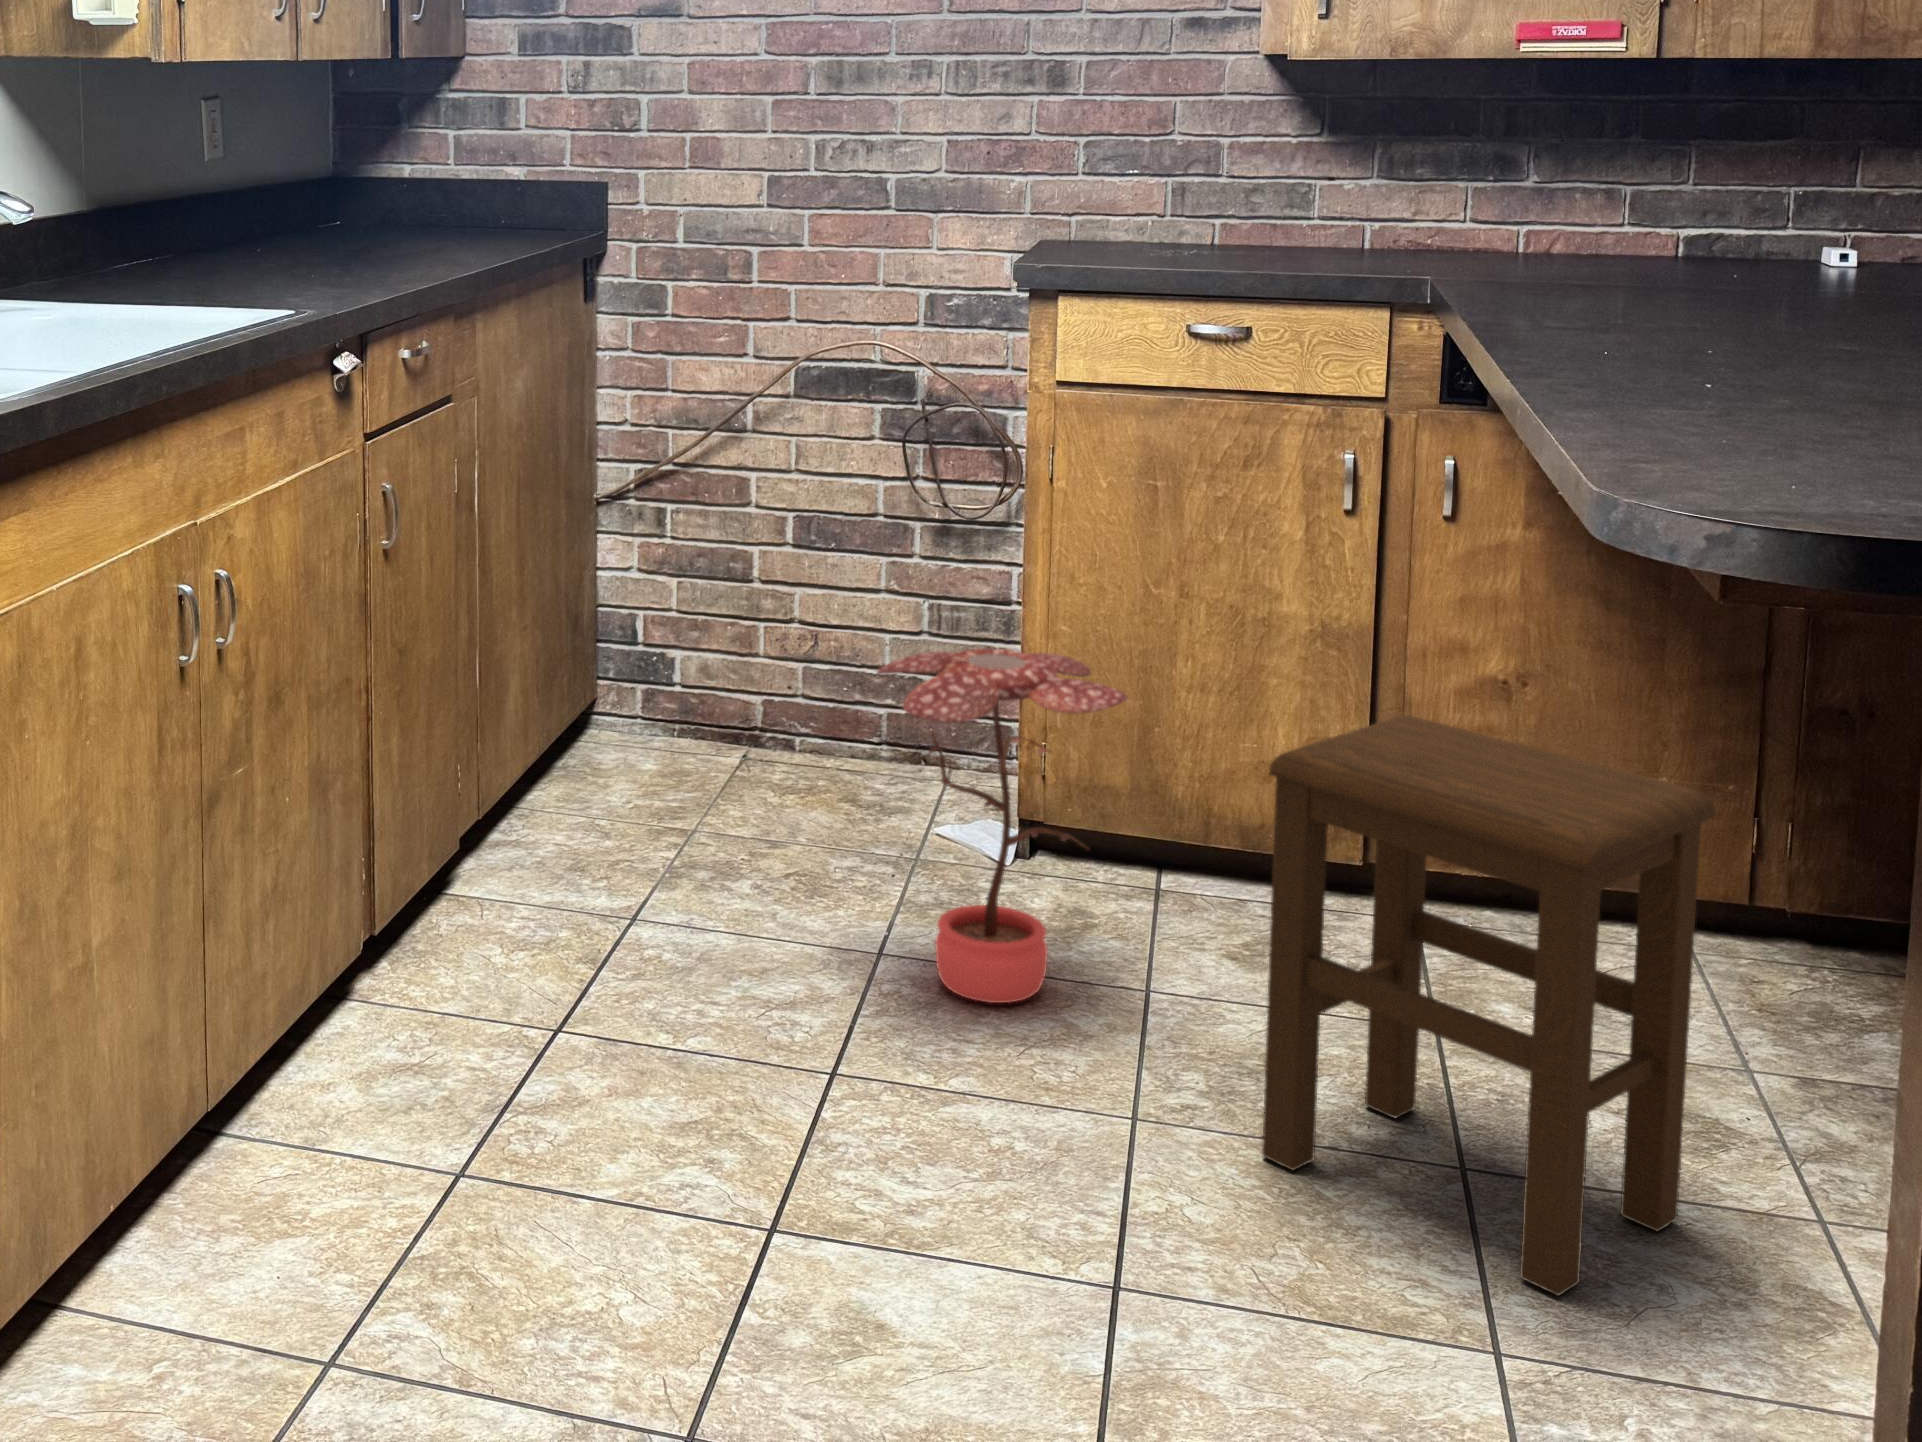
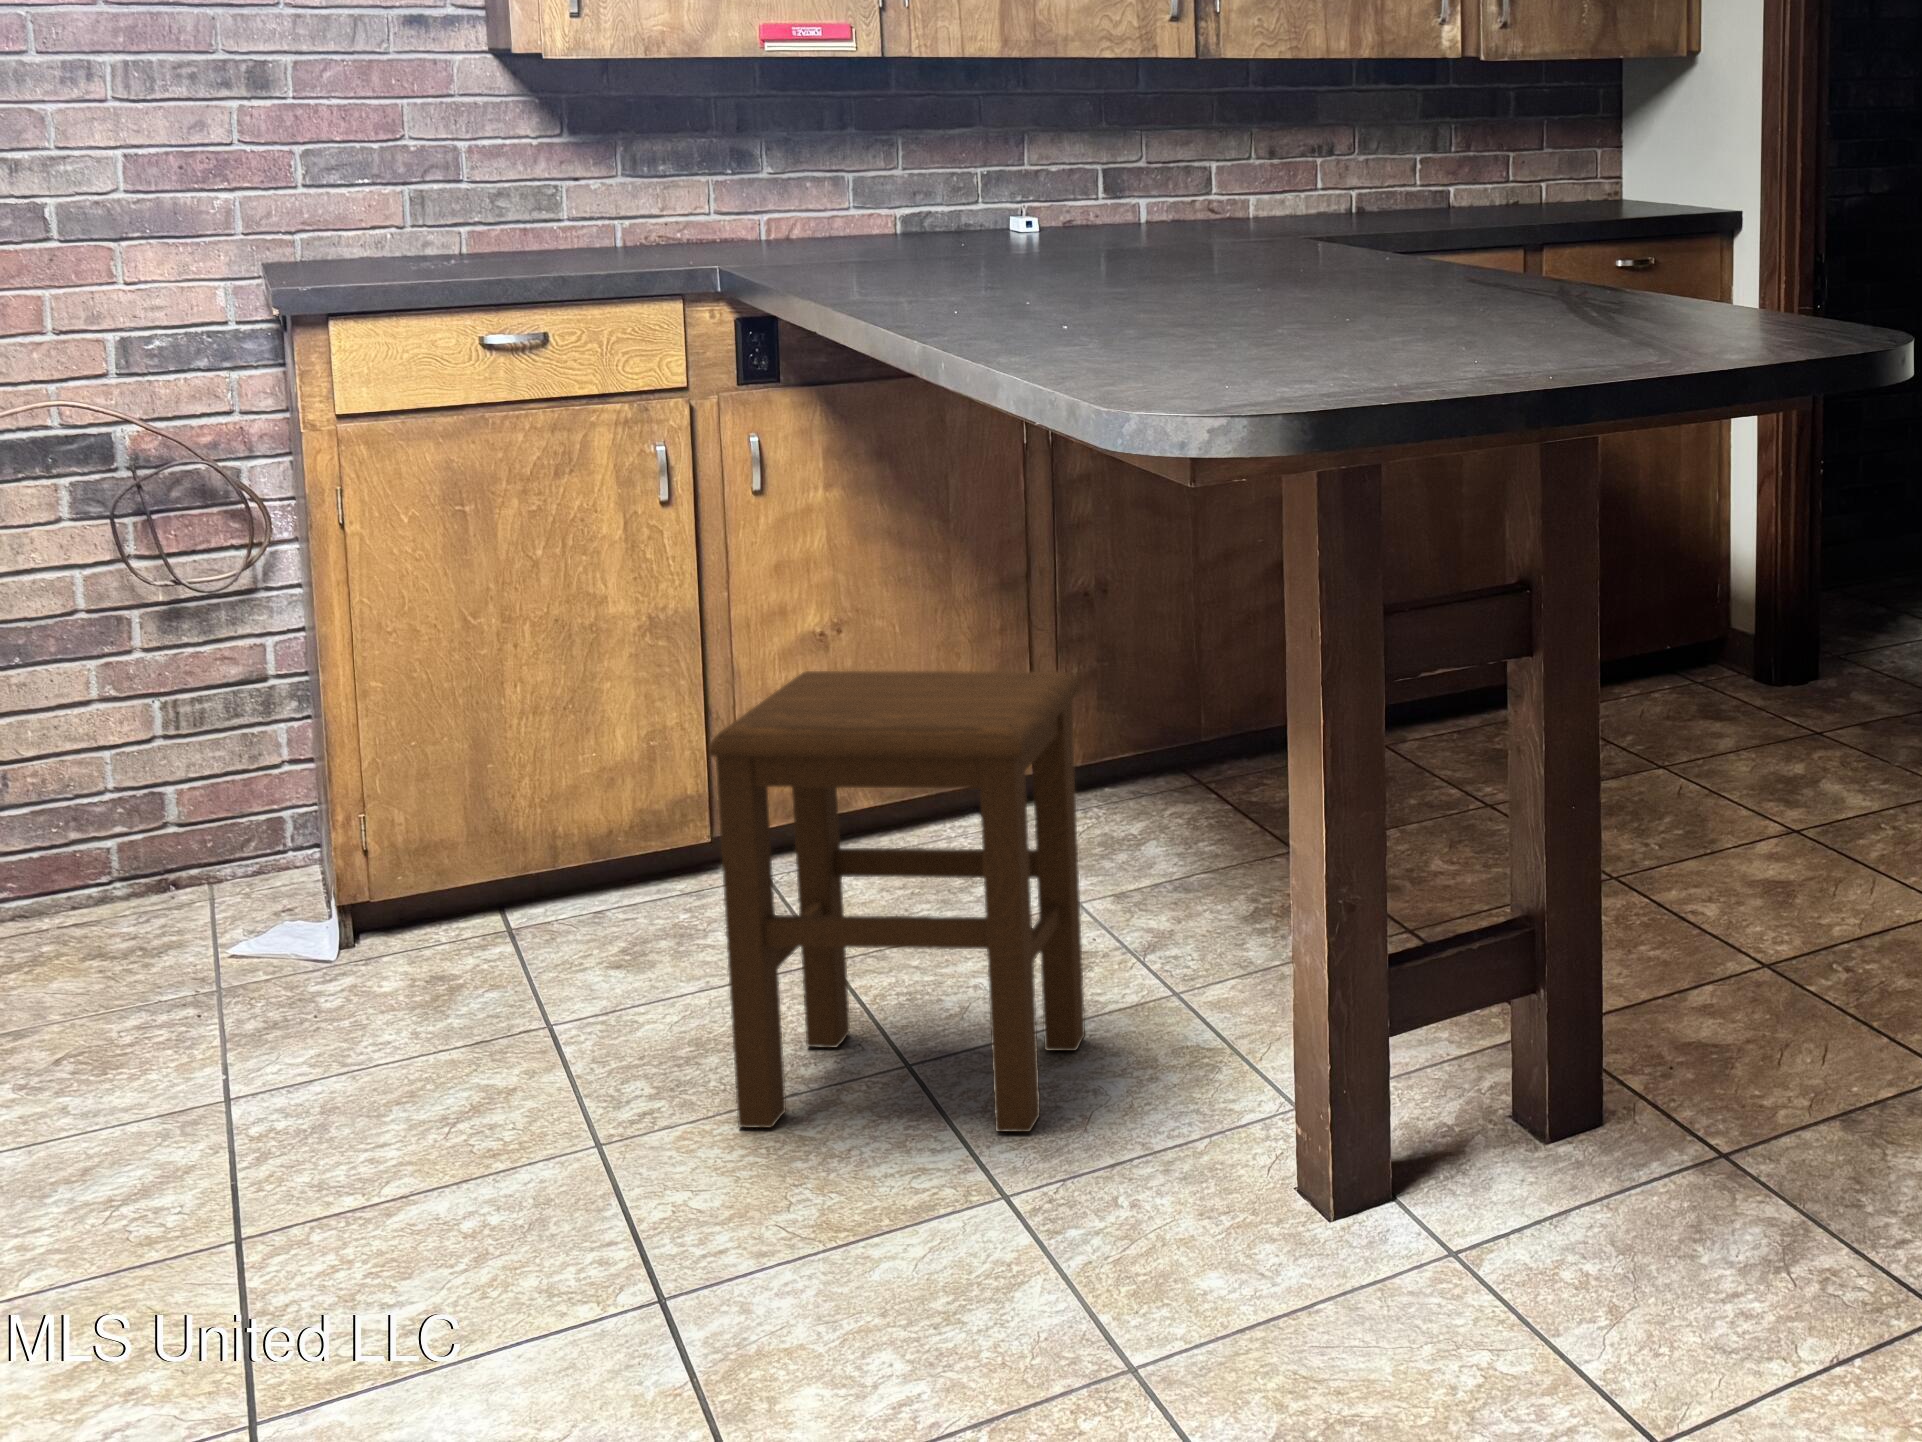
potted plant: present [877,649,1127,1003] -> none [190,704,512,1103]

